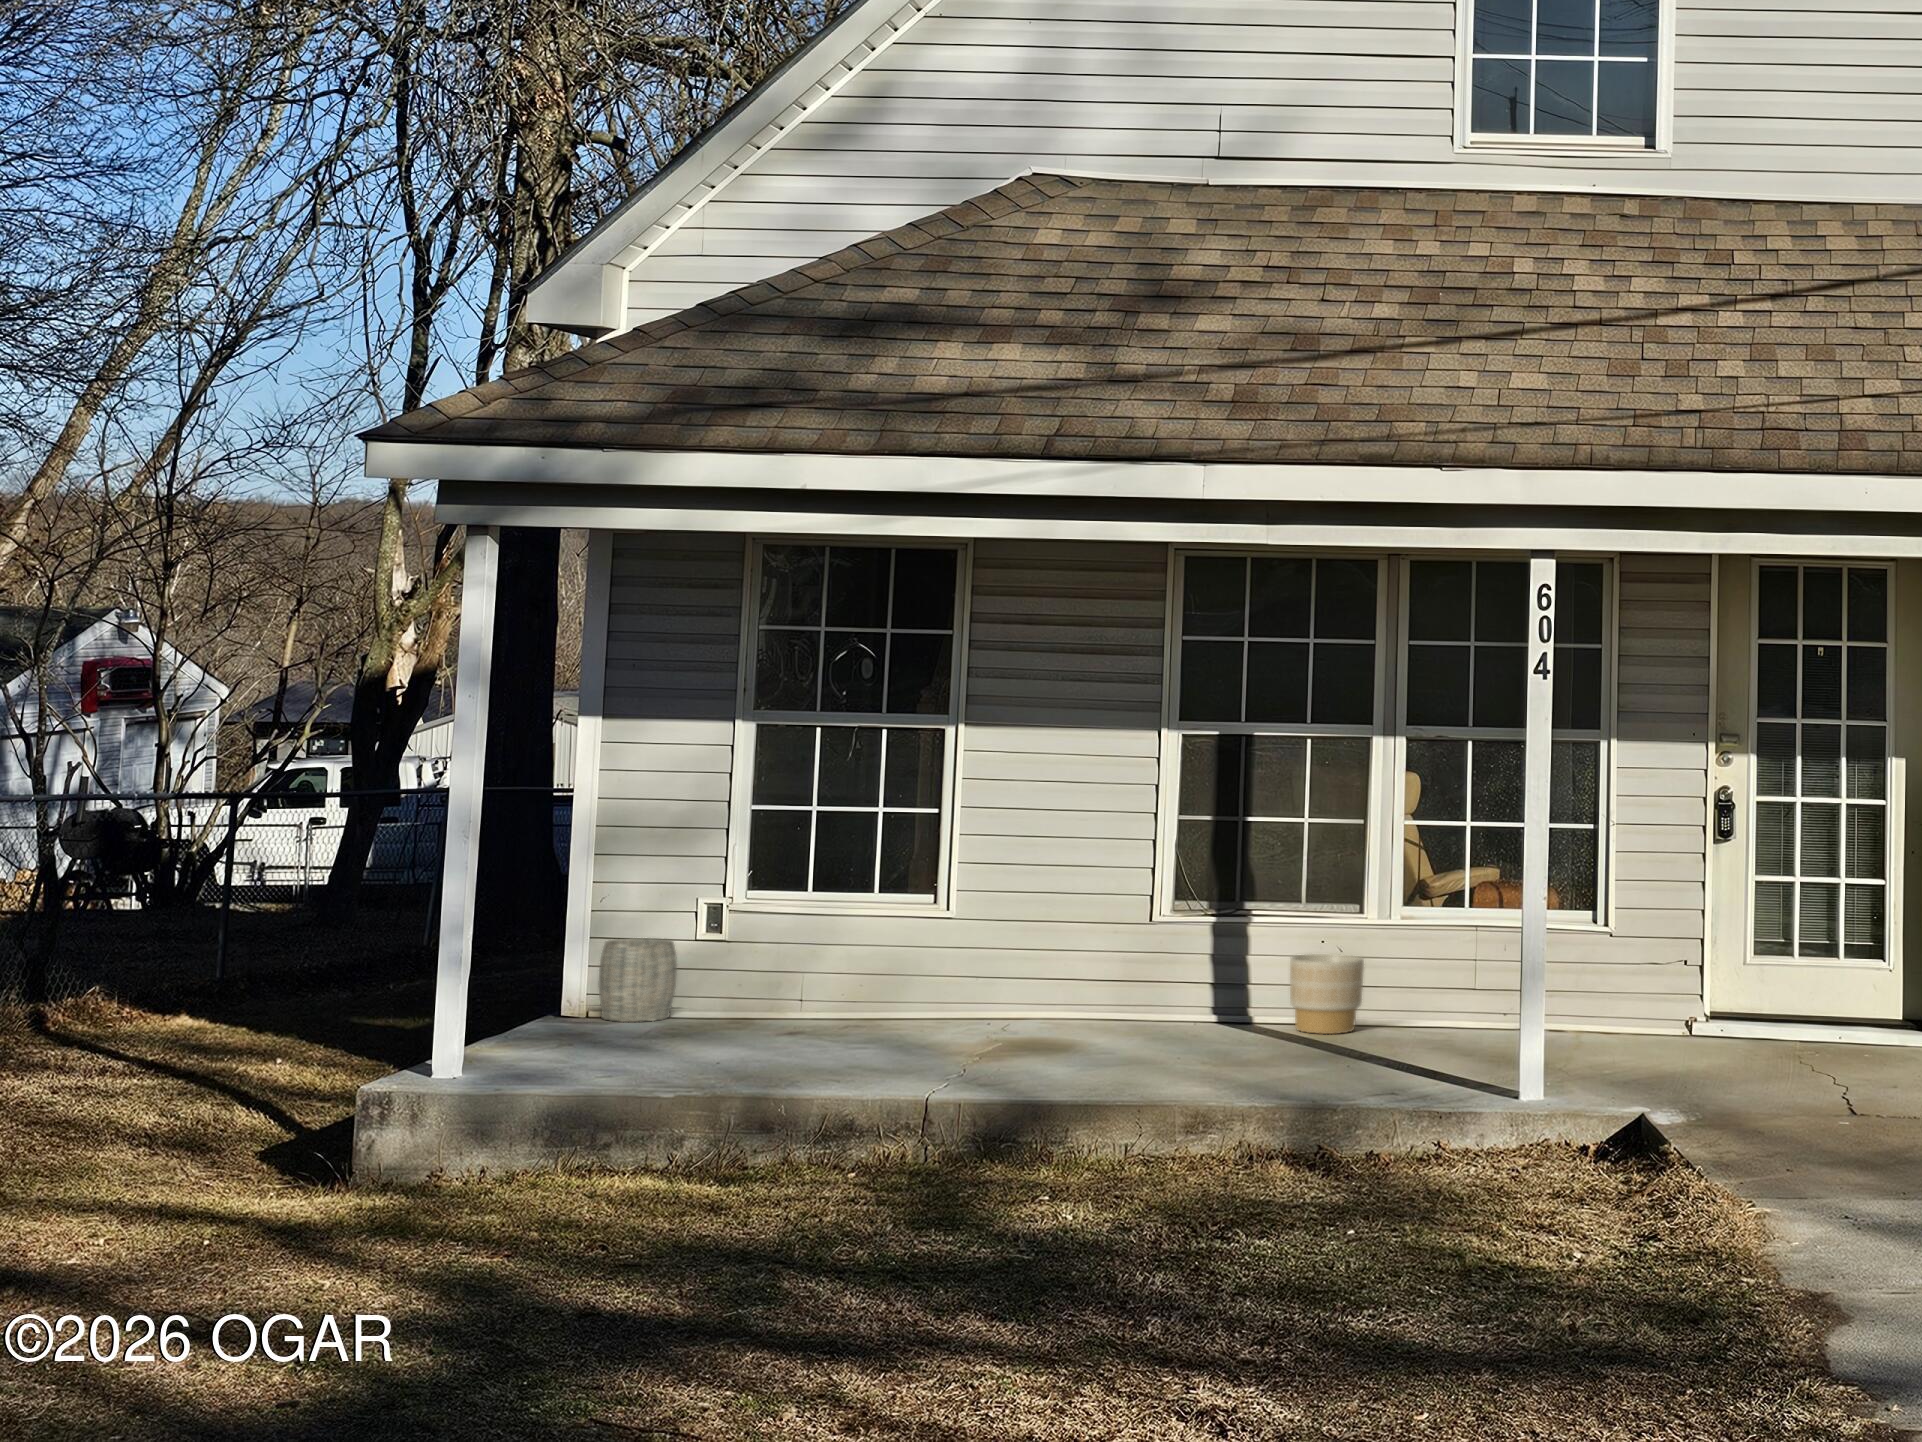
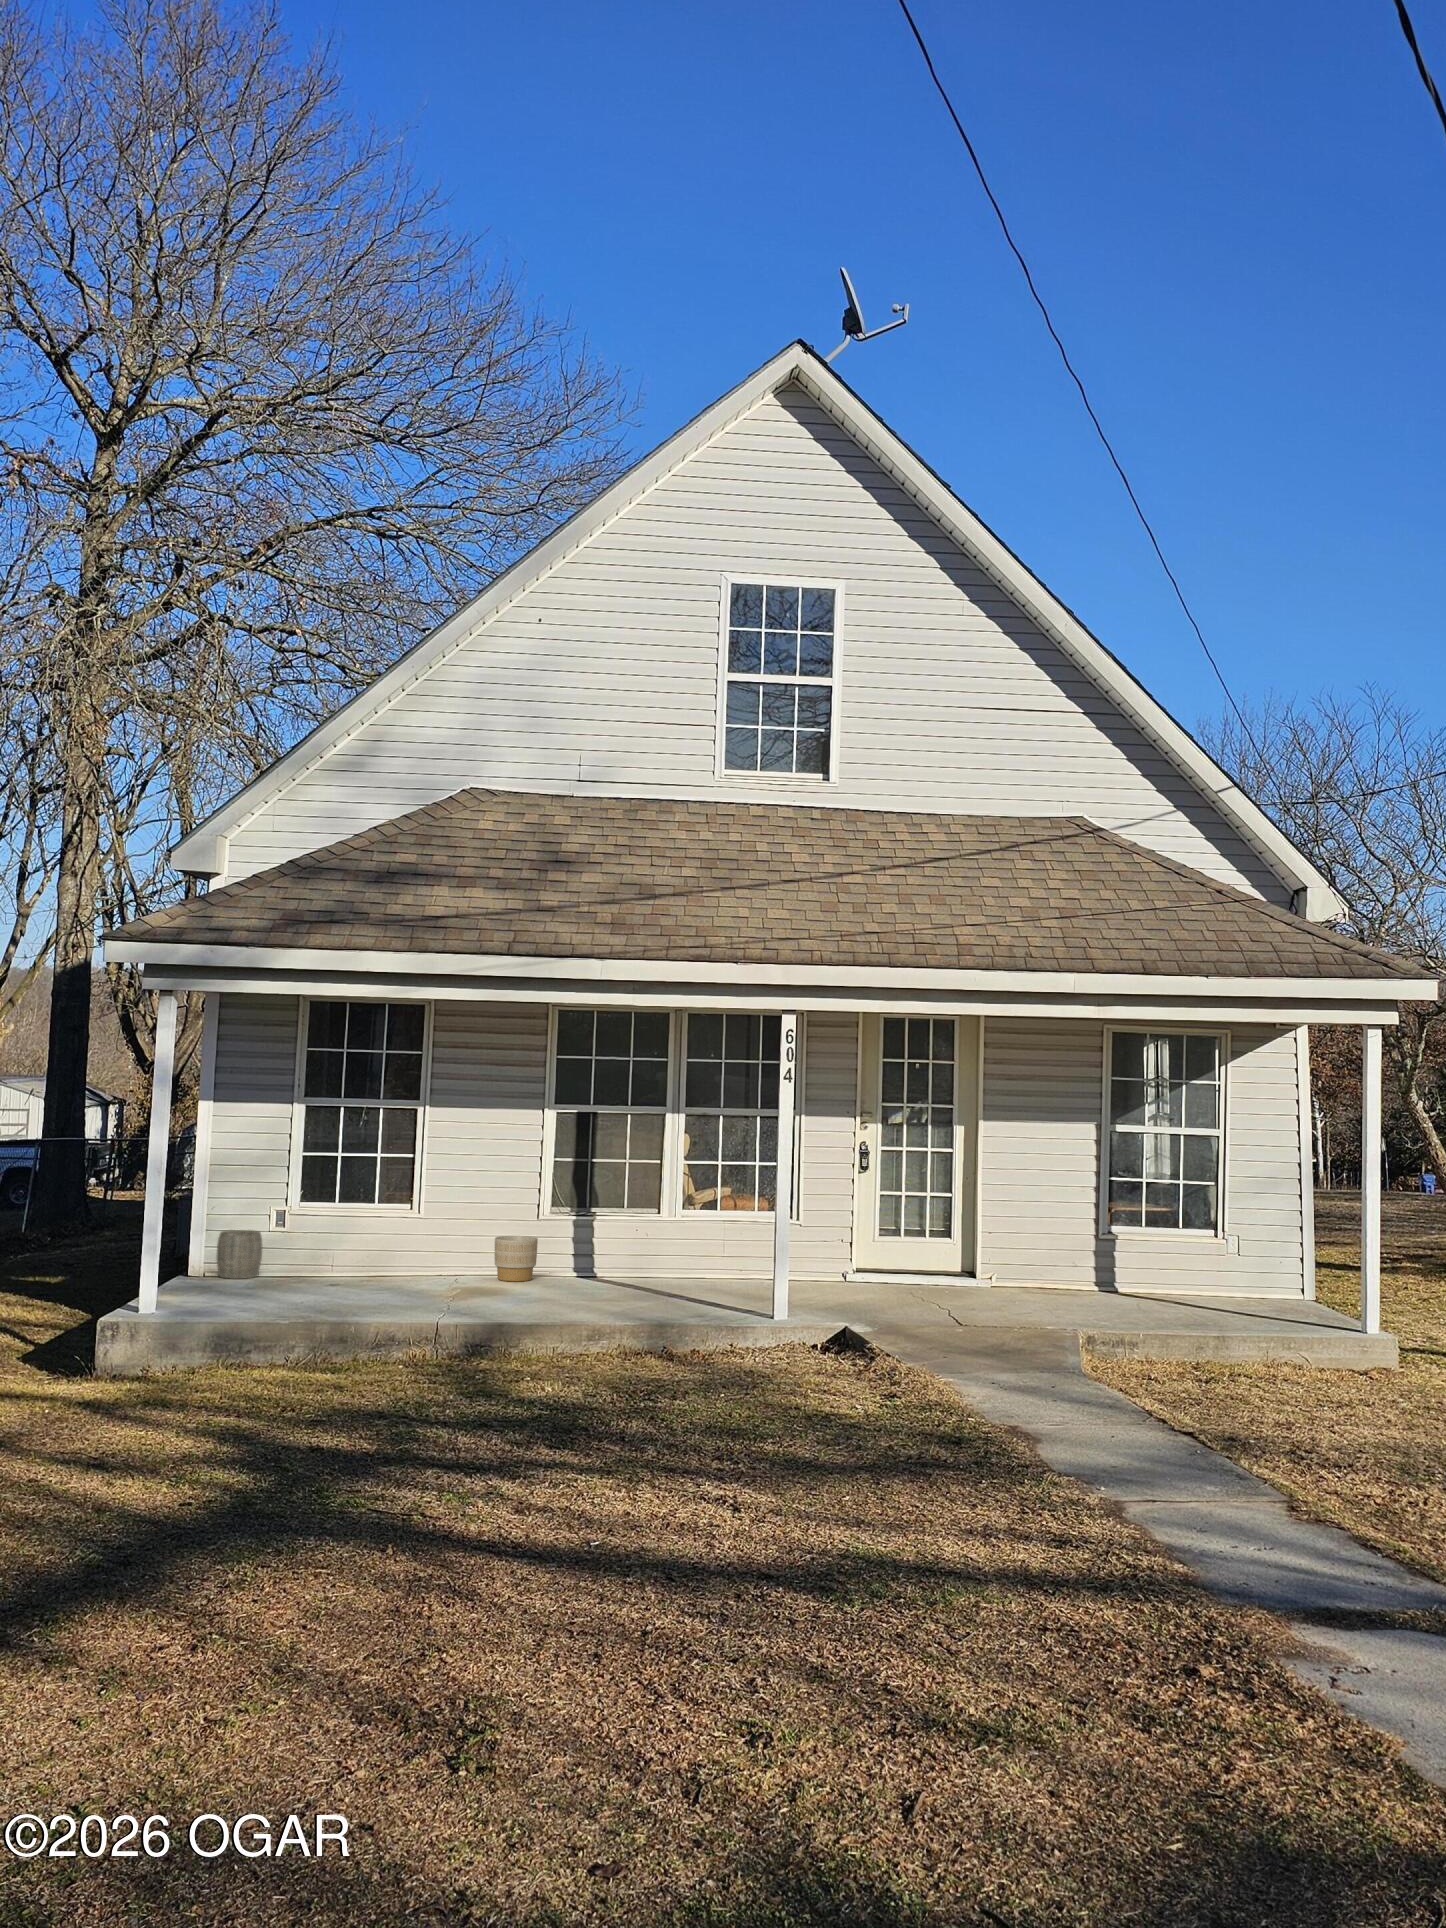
planter: present [1290,954,1364,1034] -> present [495,1236,538,1282]

